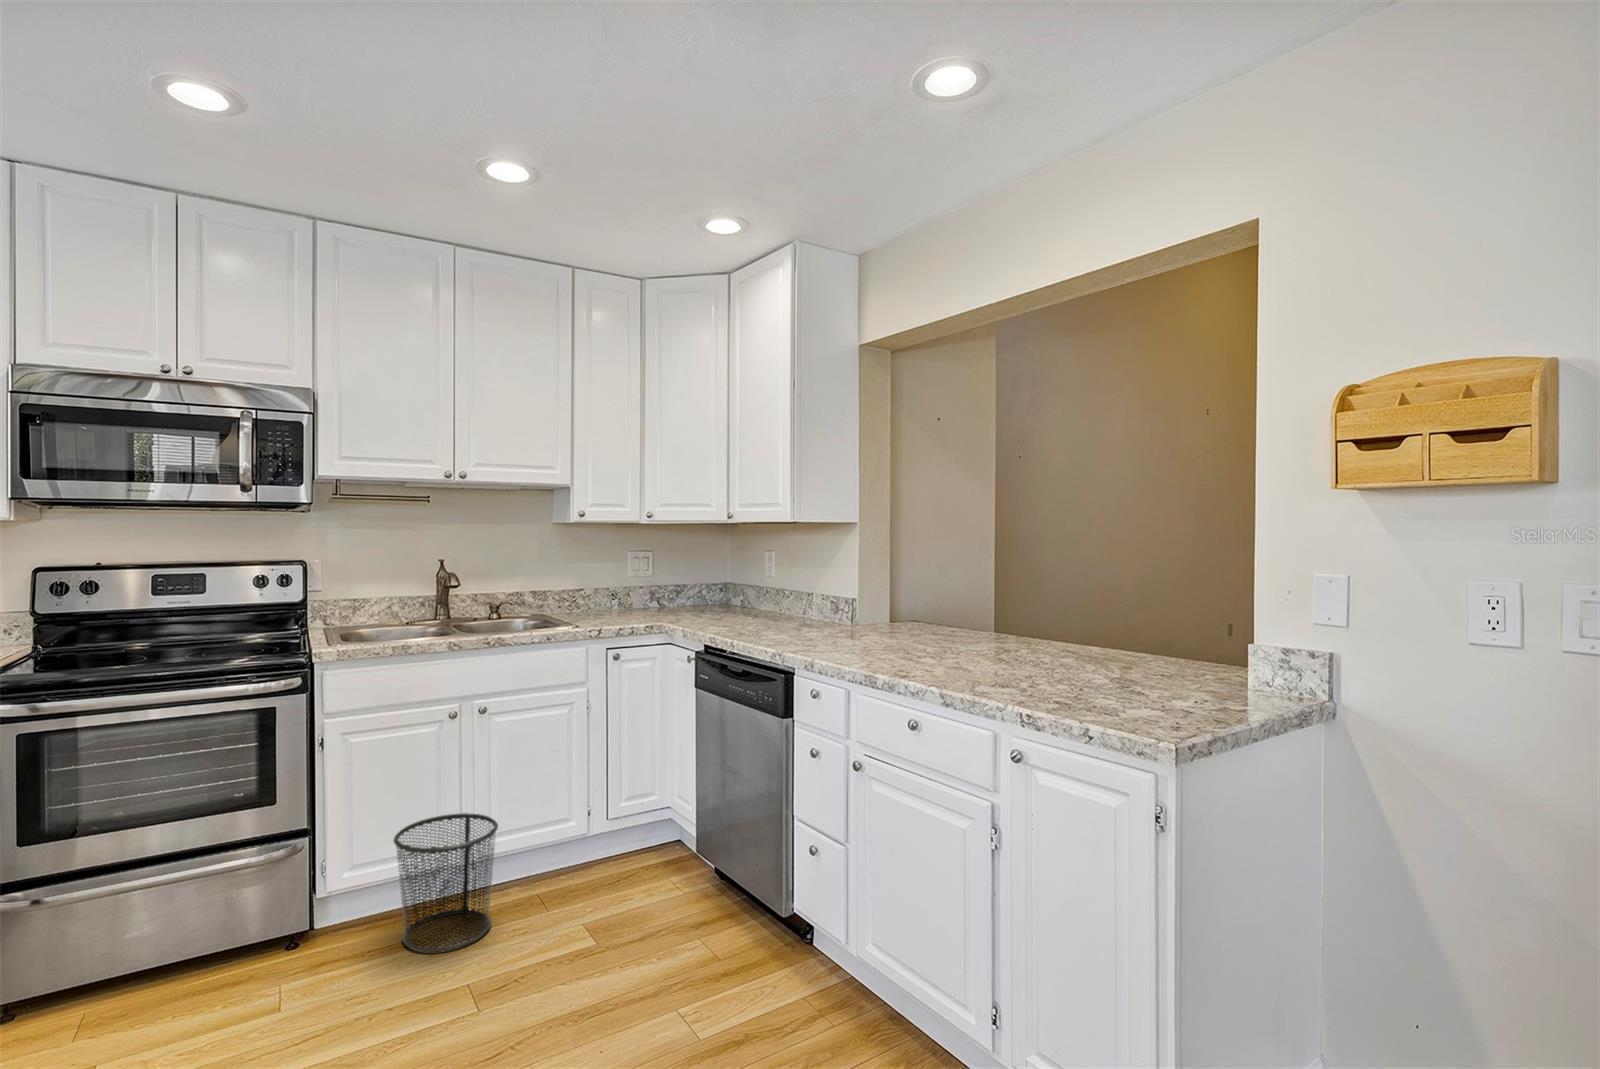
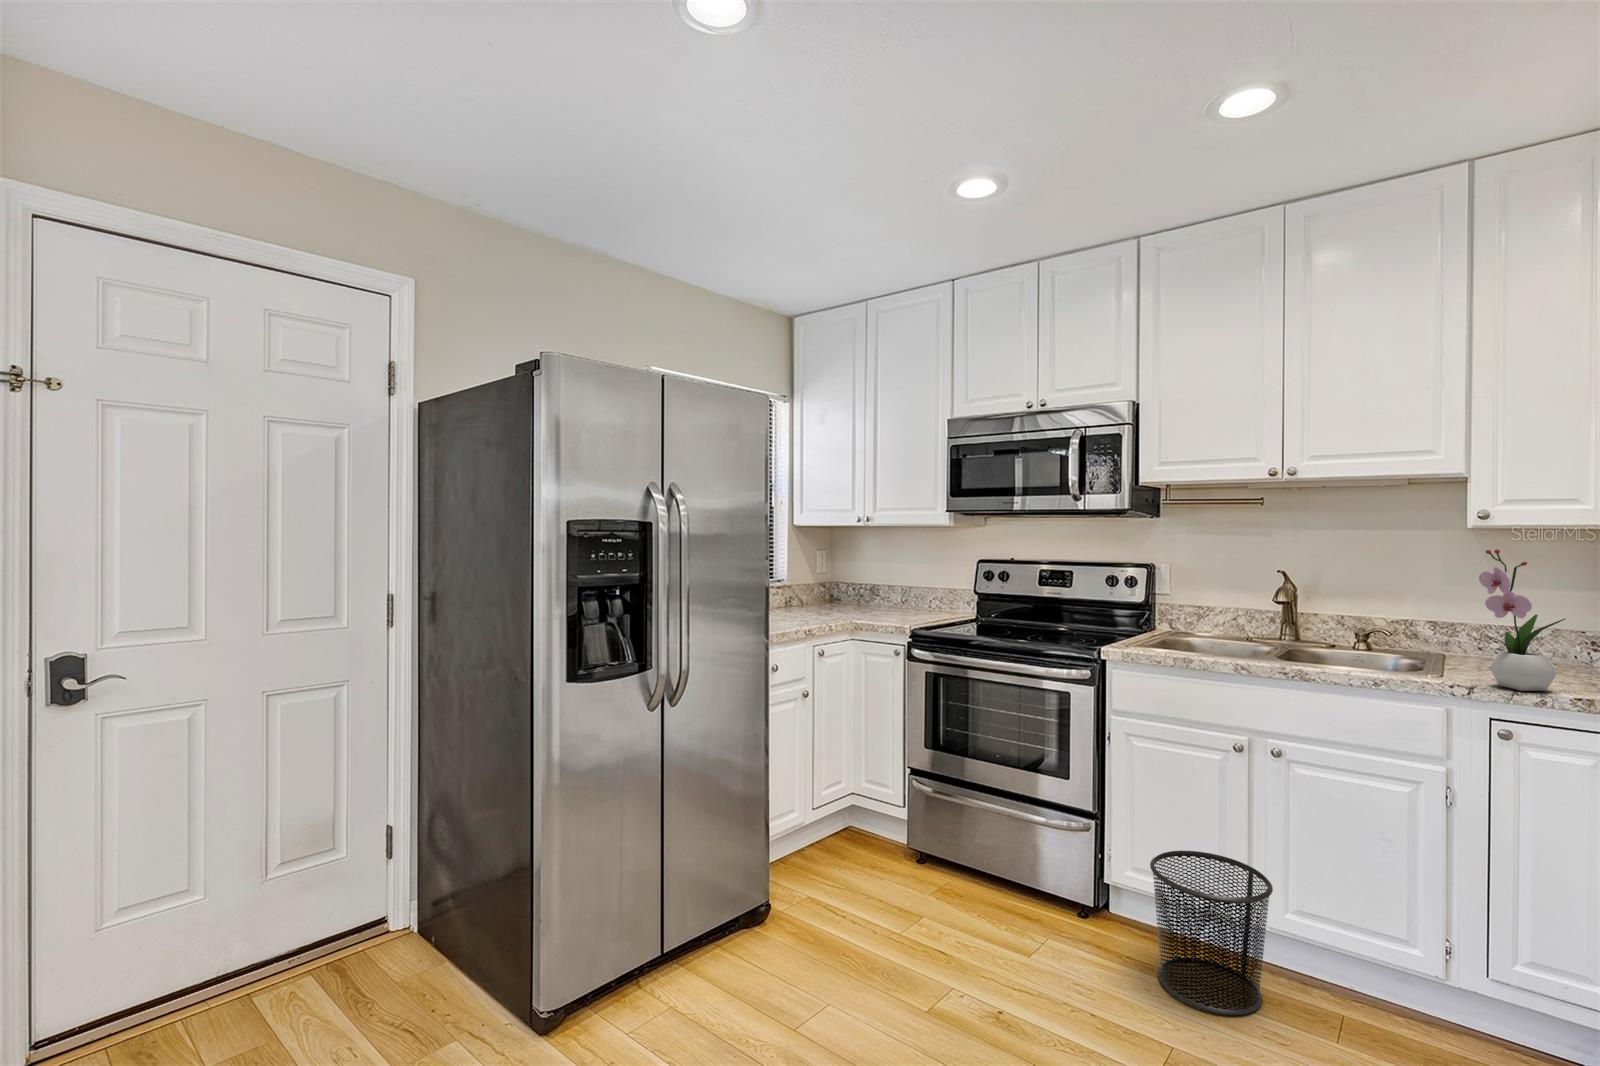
flower arrangement: none [597,536,636,628] -> present [1479,549,1565,691]

